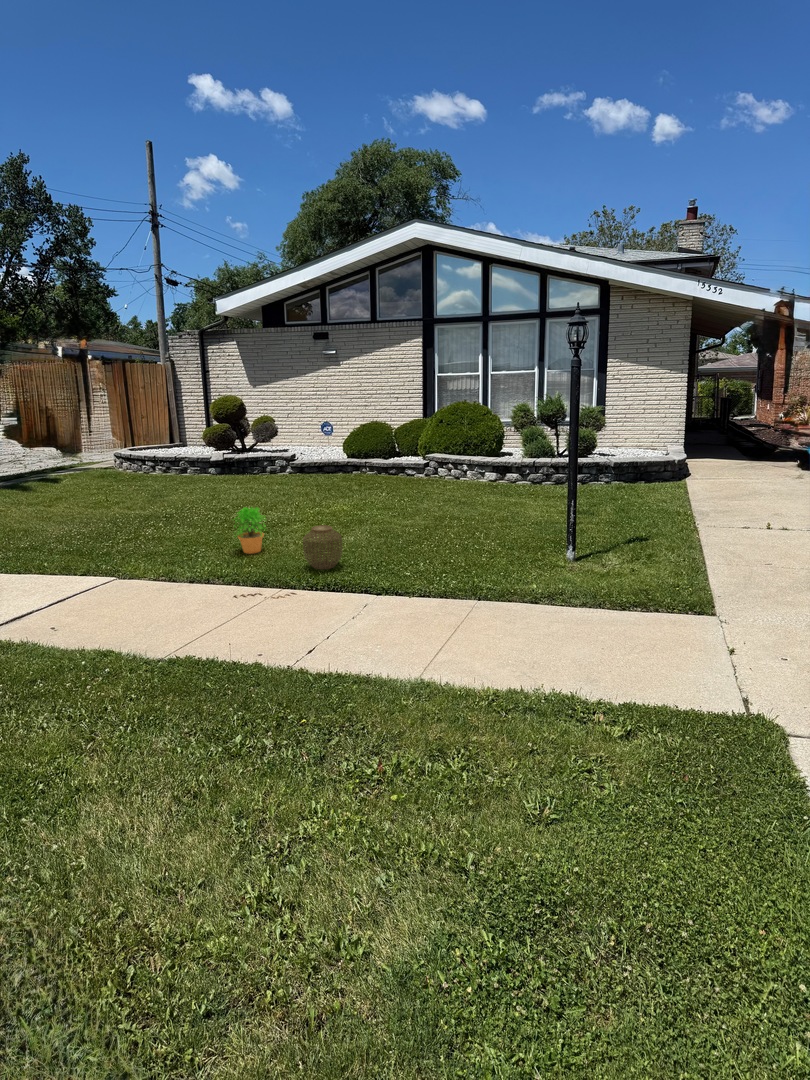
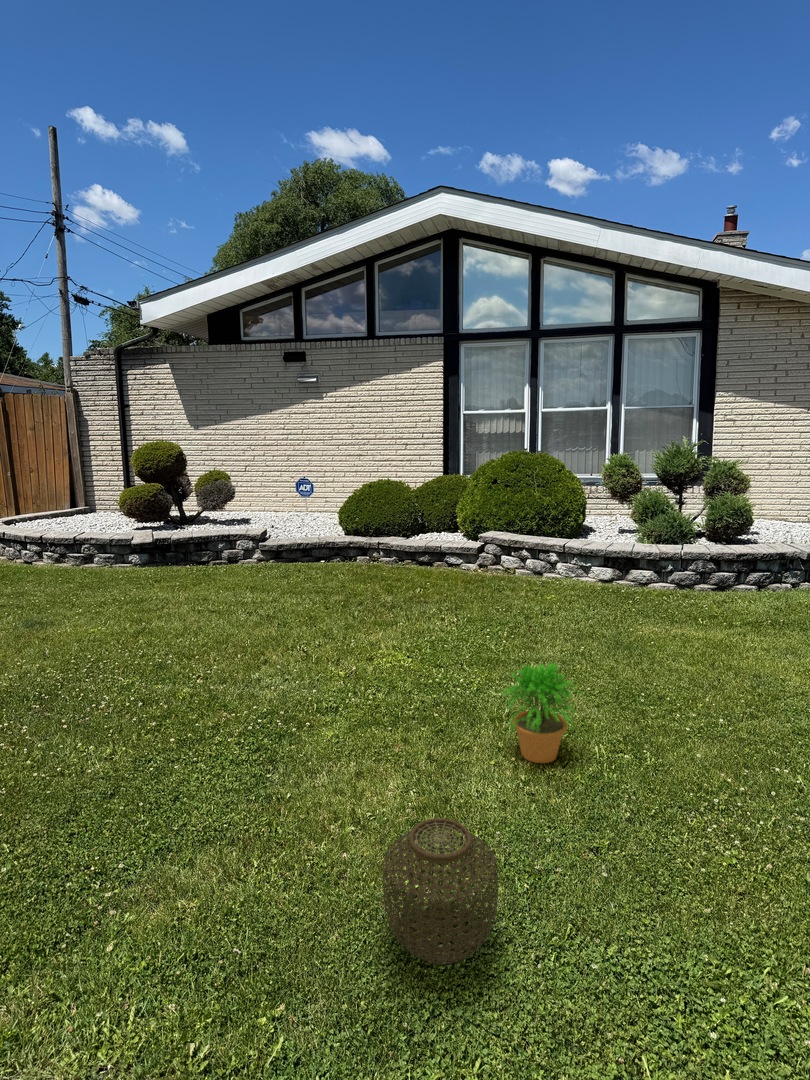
potted plant: present [234,507,265,554] -> present [503,663,575,763]

